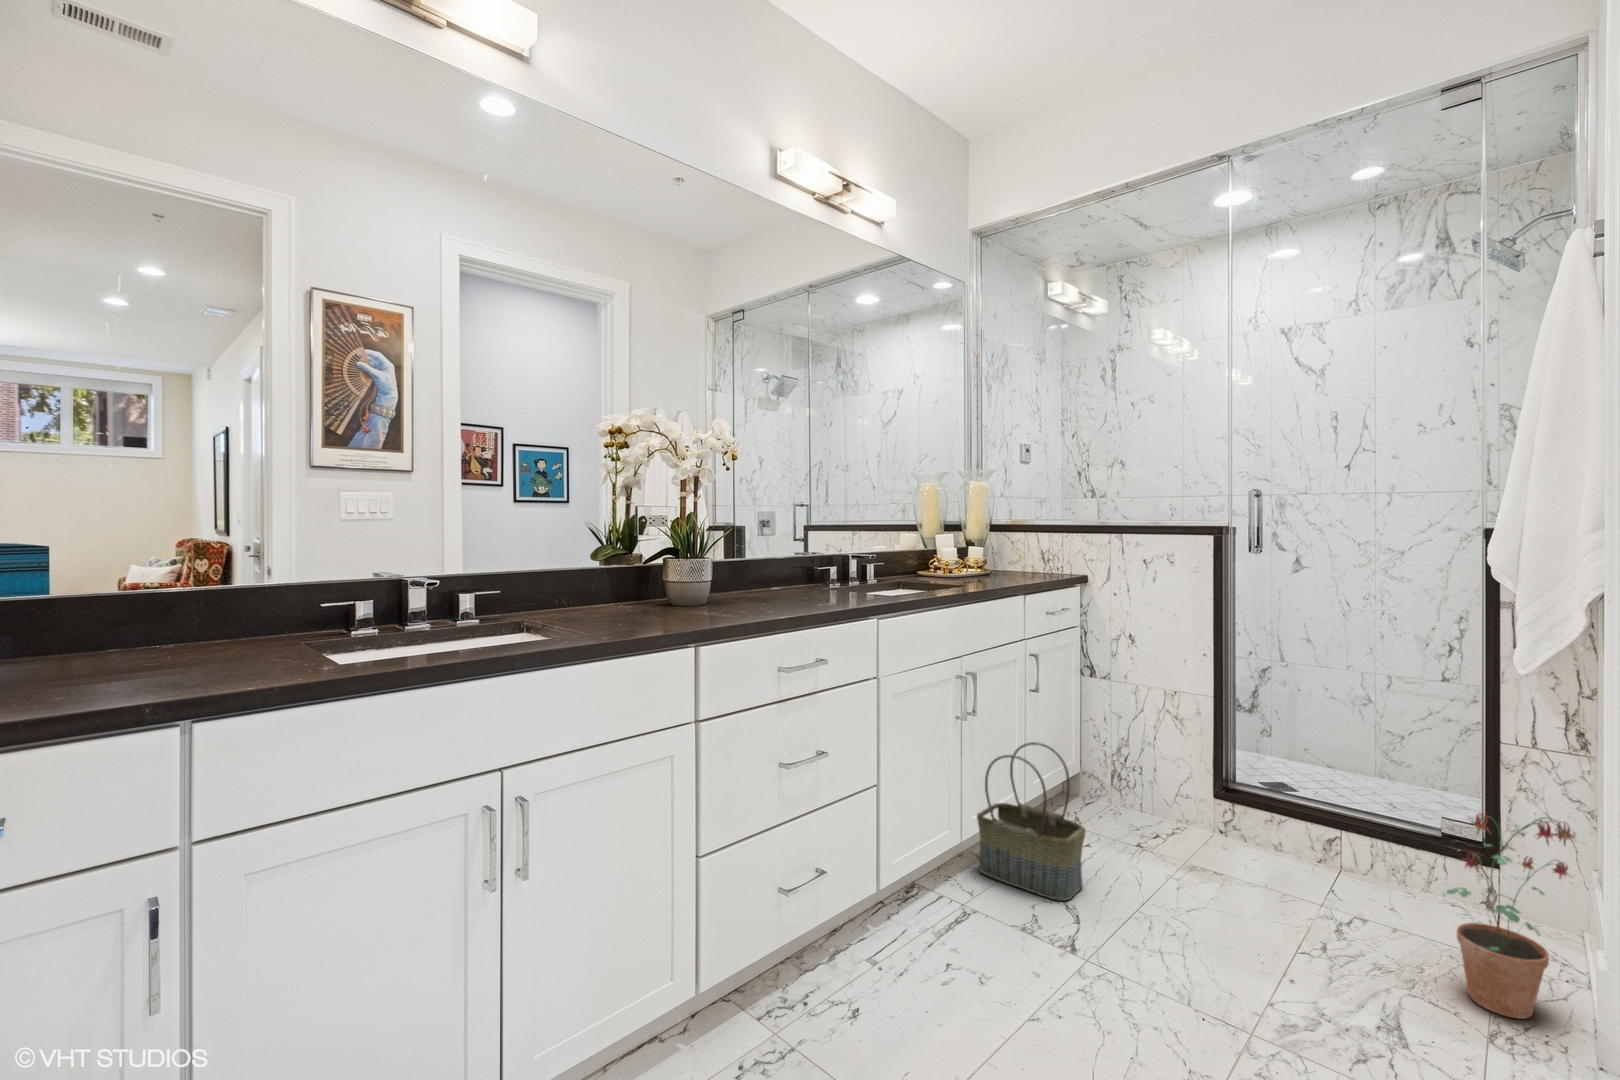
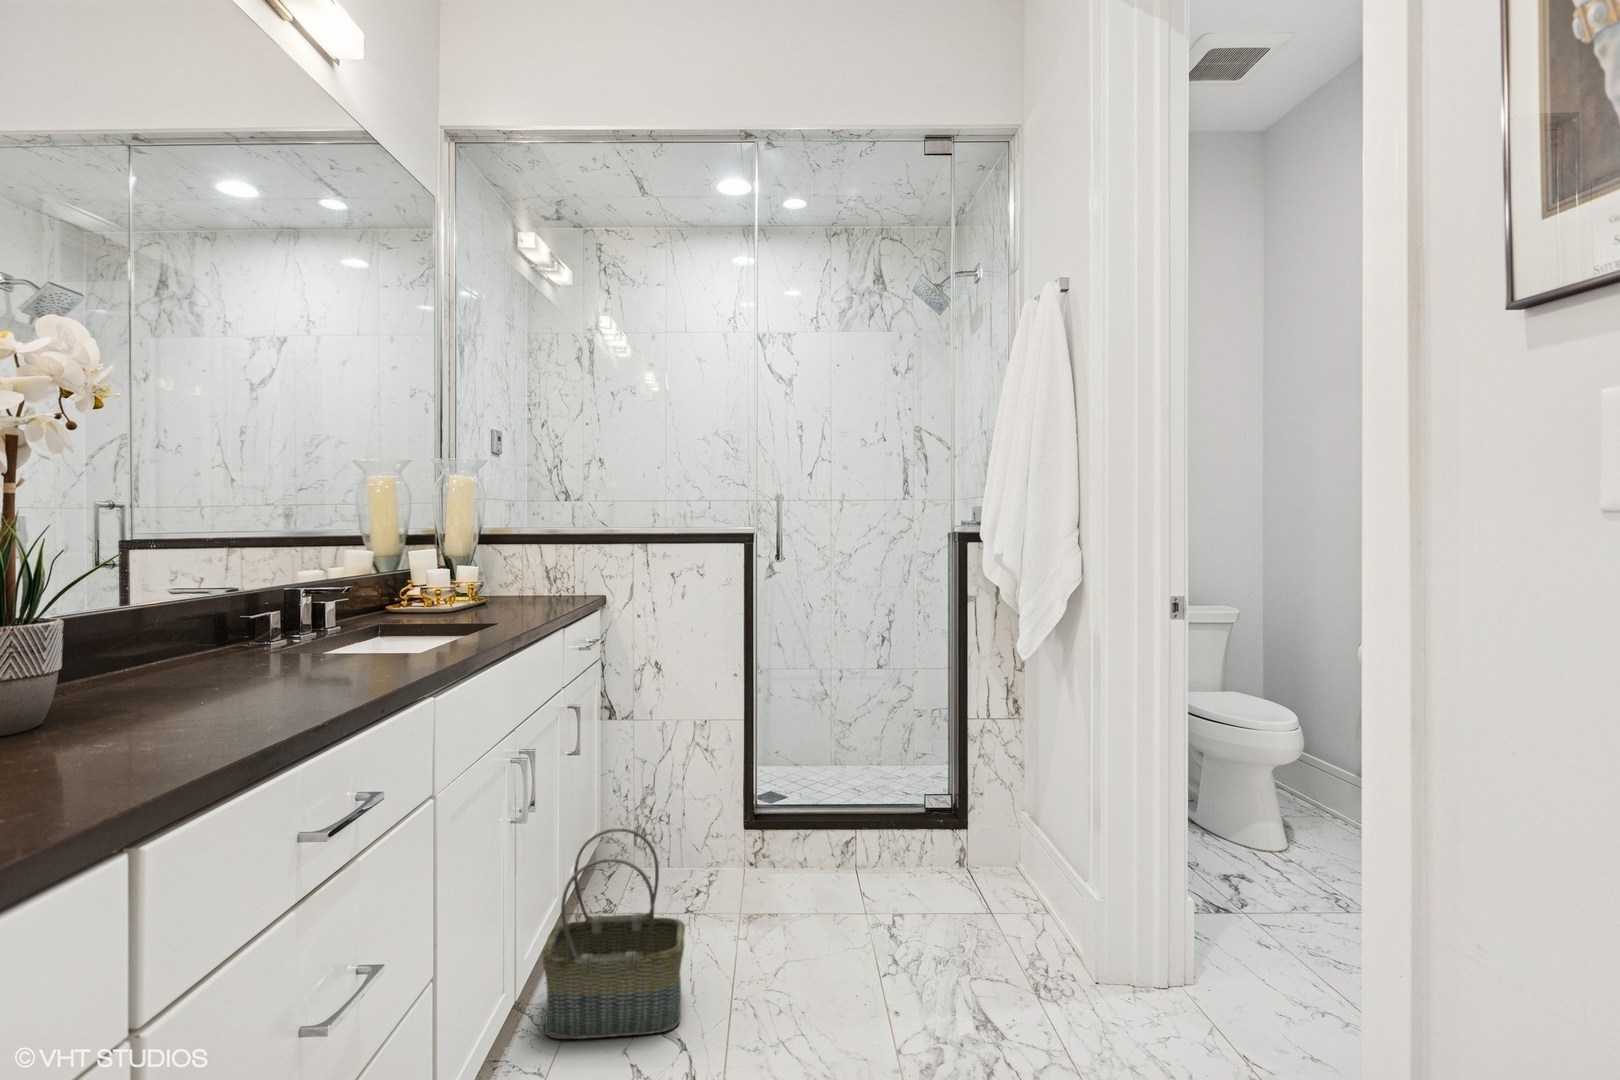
potted plant: present [1447,813,1574,1019] -> none [995,783,1078,960]

